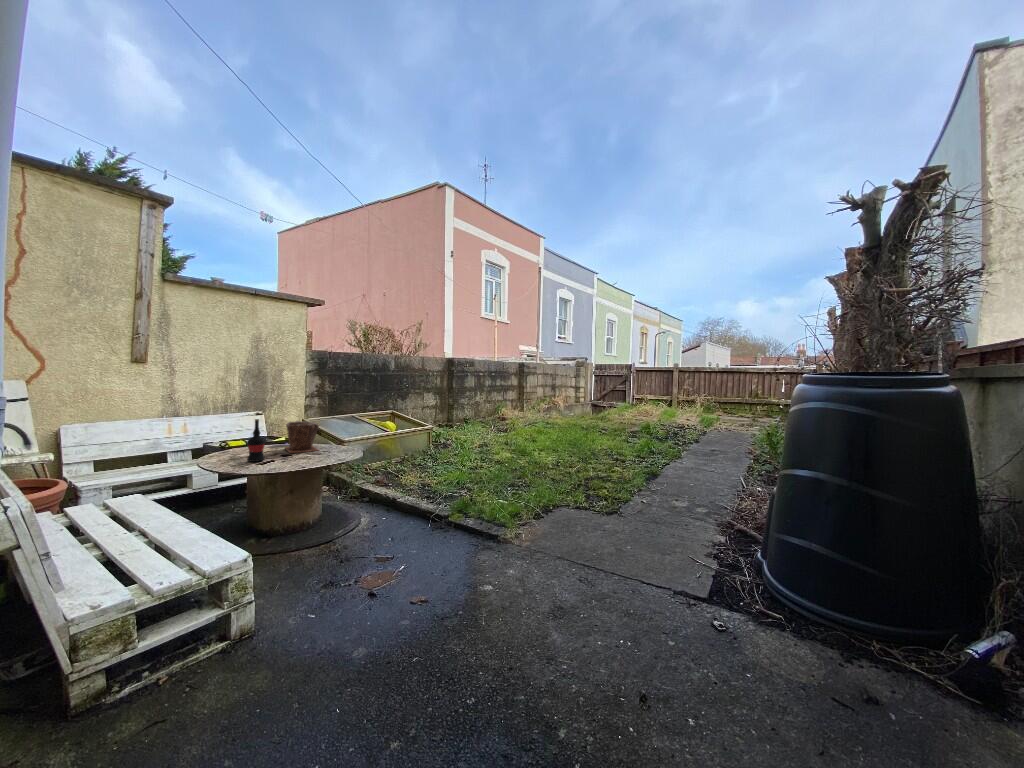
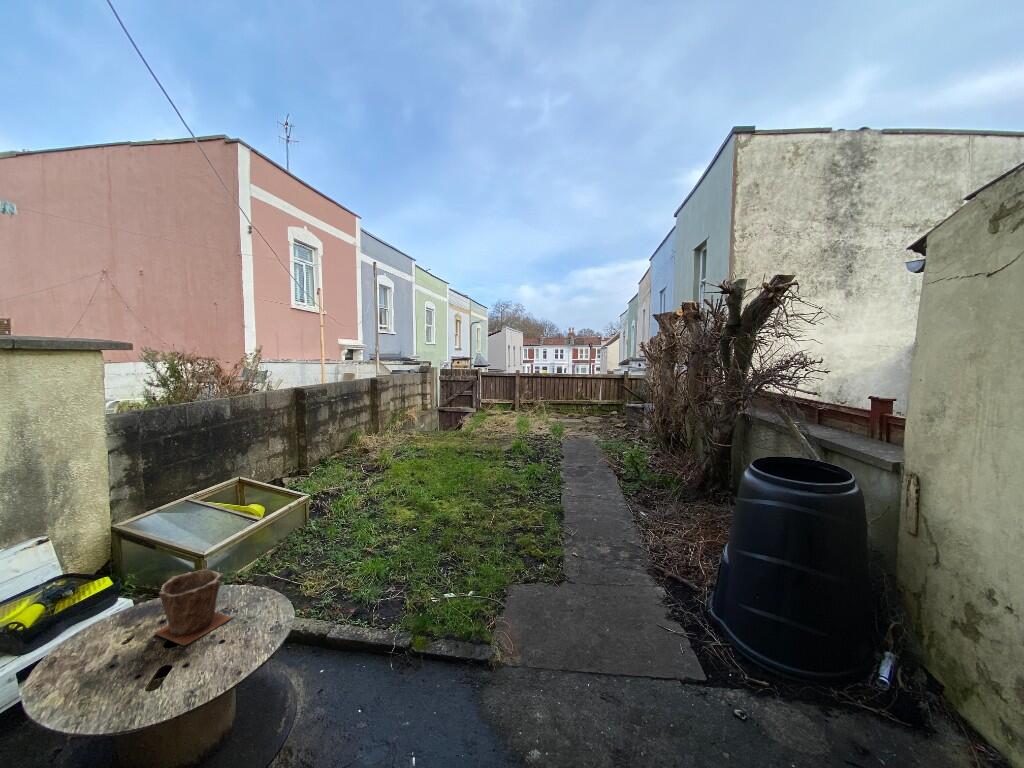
wine bottle: present [247,419,265,462] -> none [112,616,152,705]

